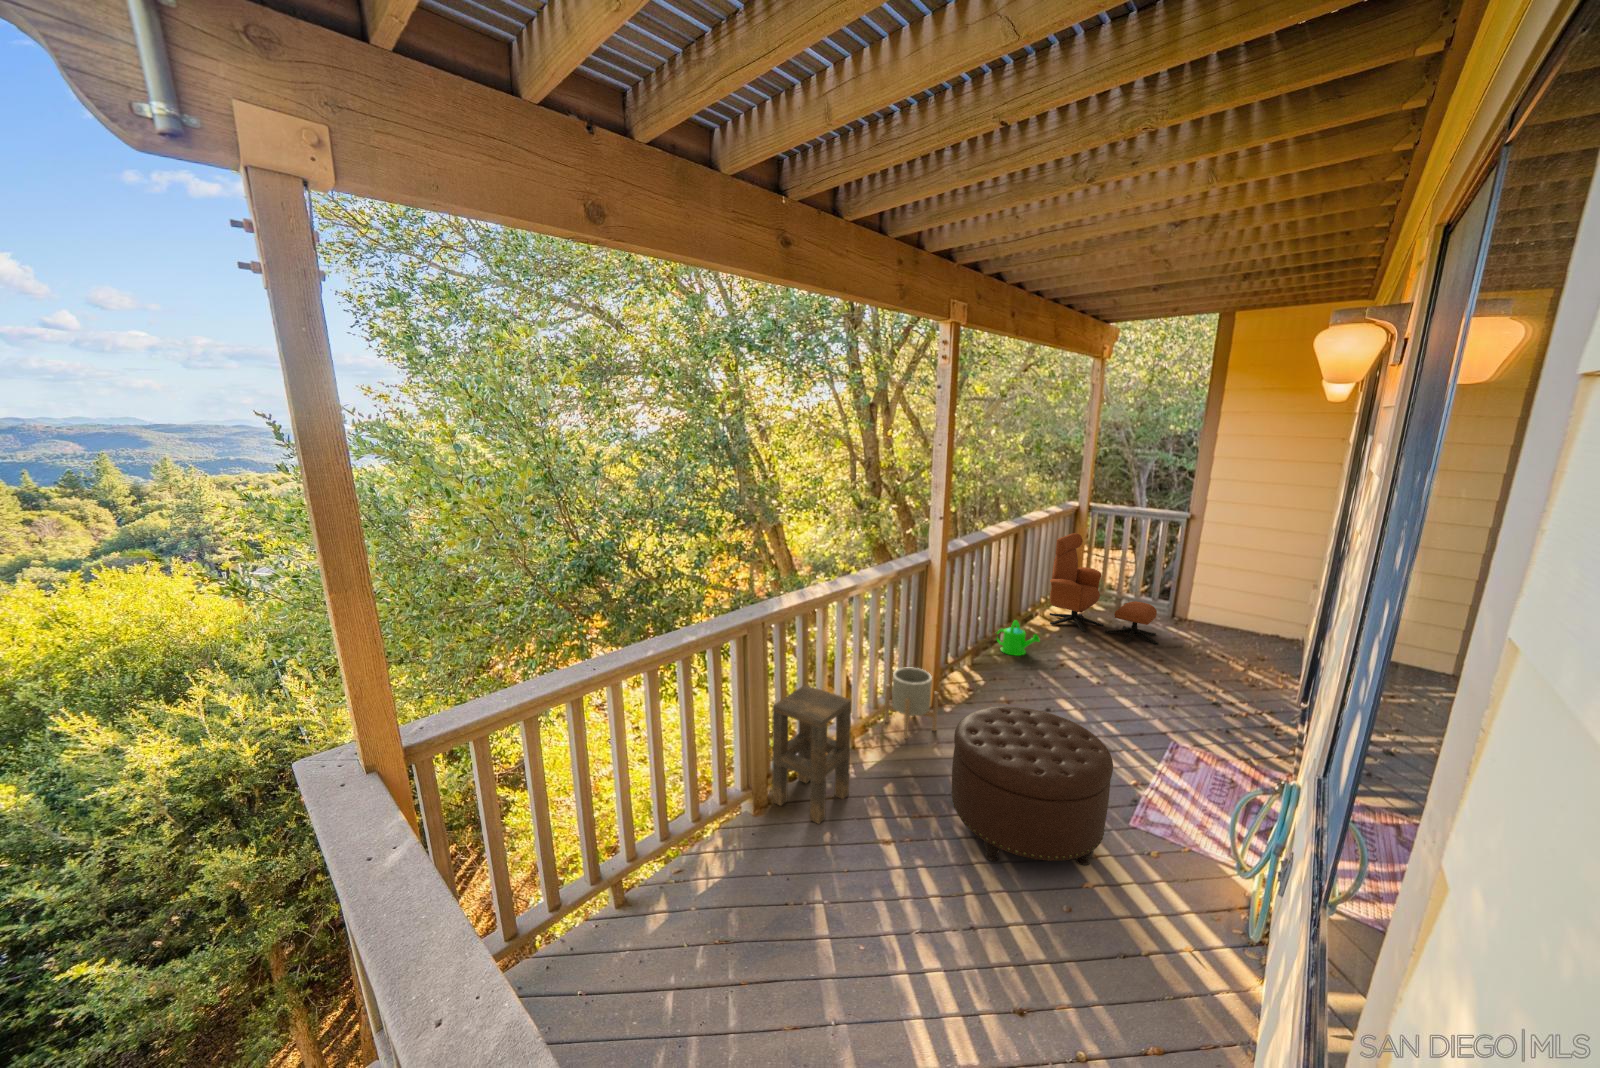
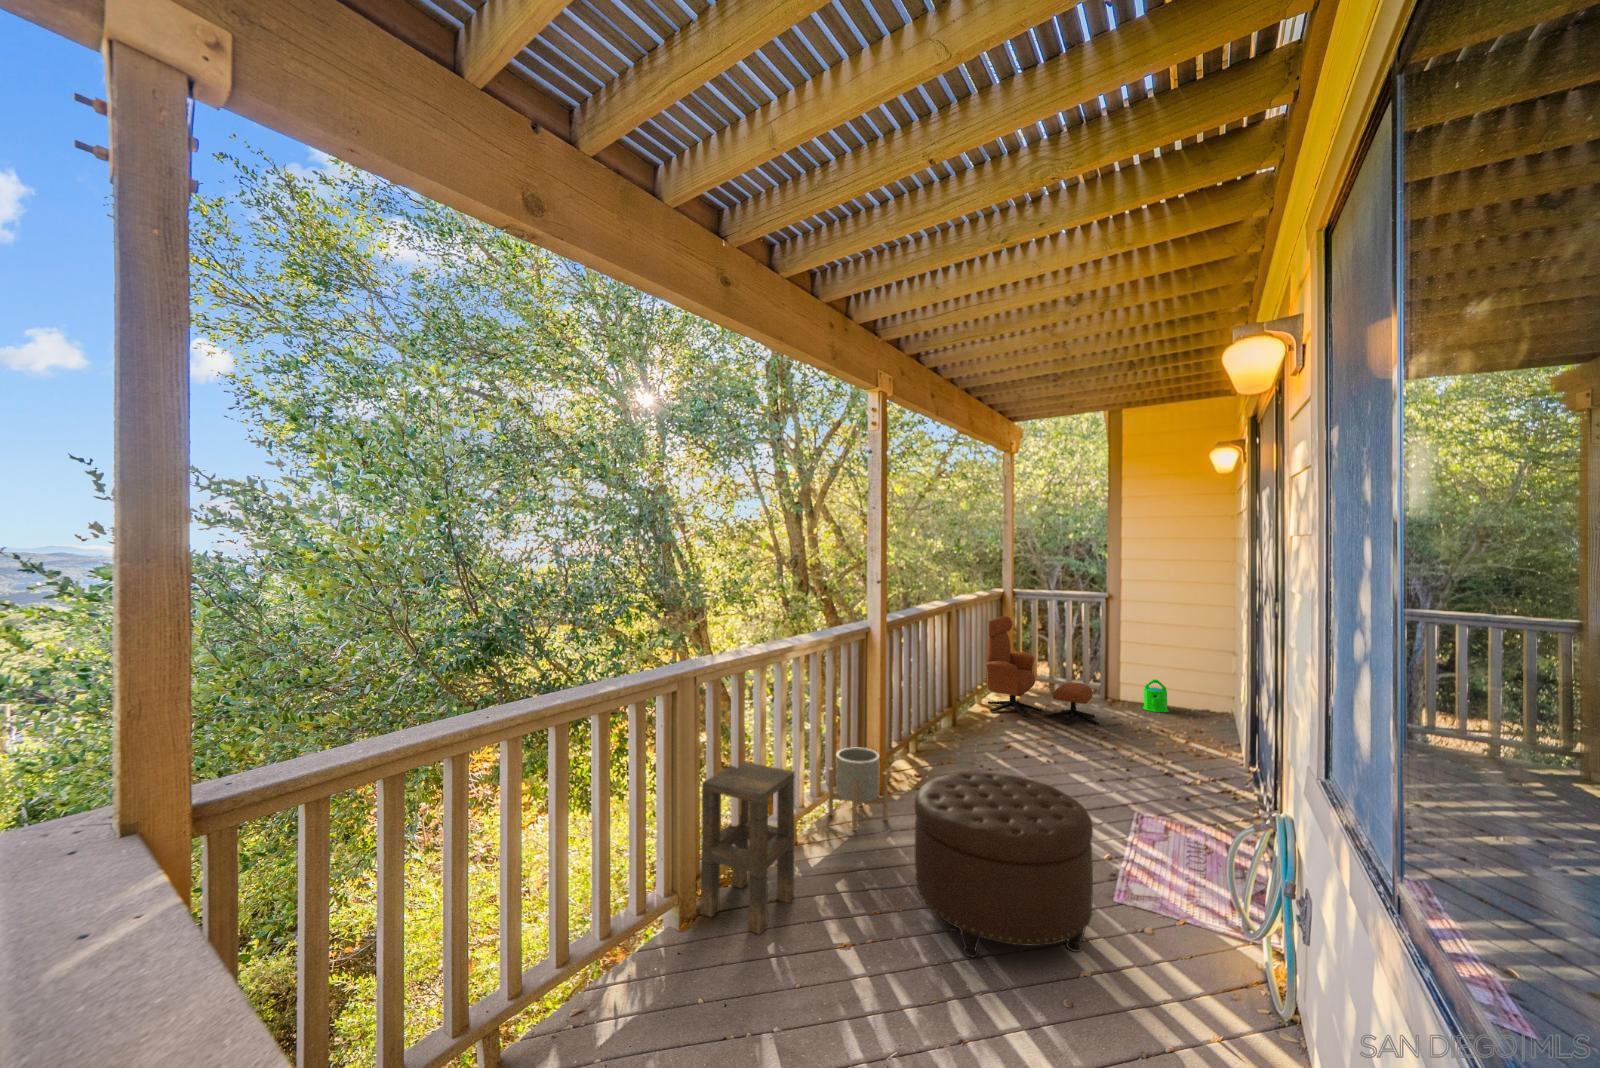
watering can: present [997,620,1040,656] -> present [1142,679,1169,712]

